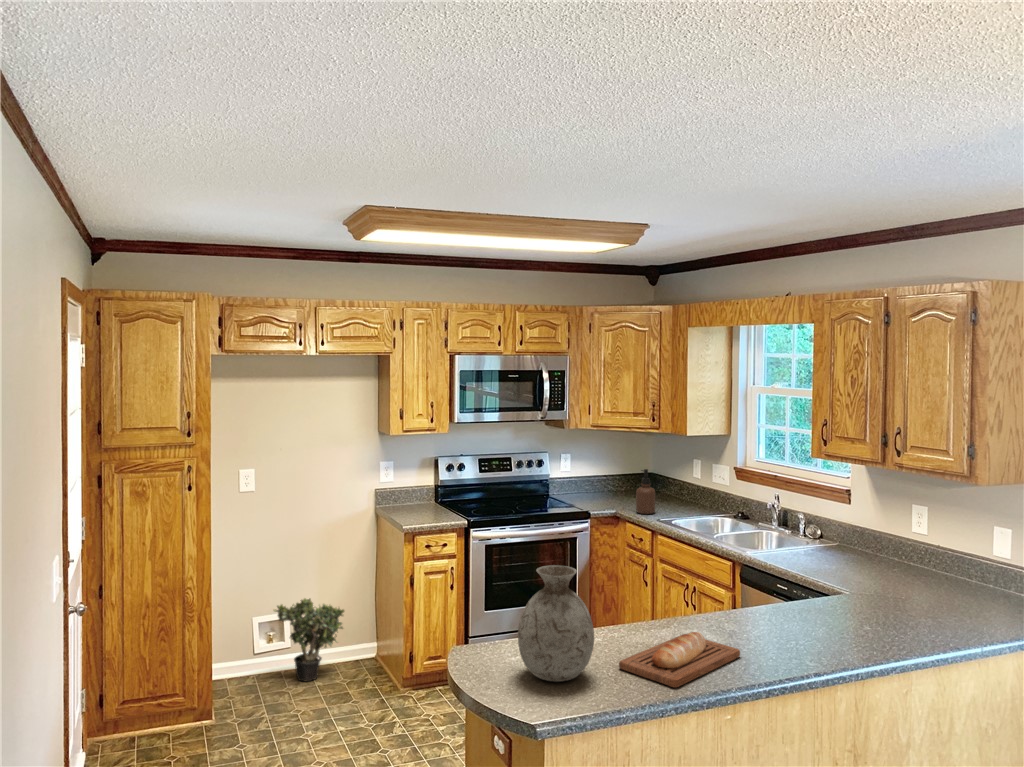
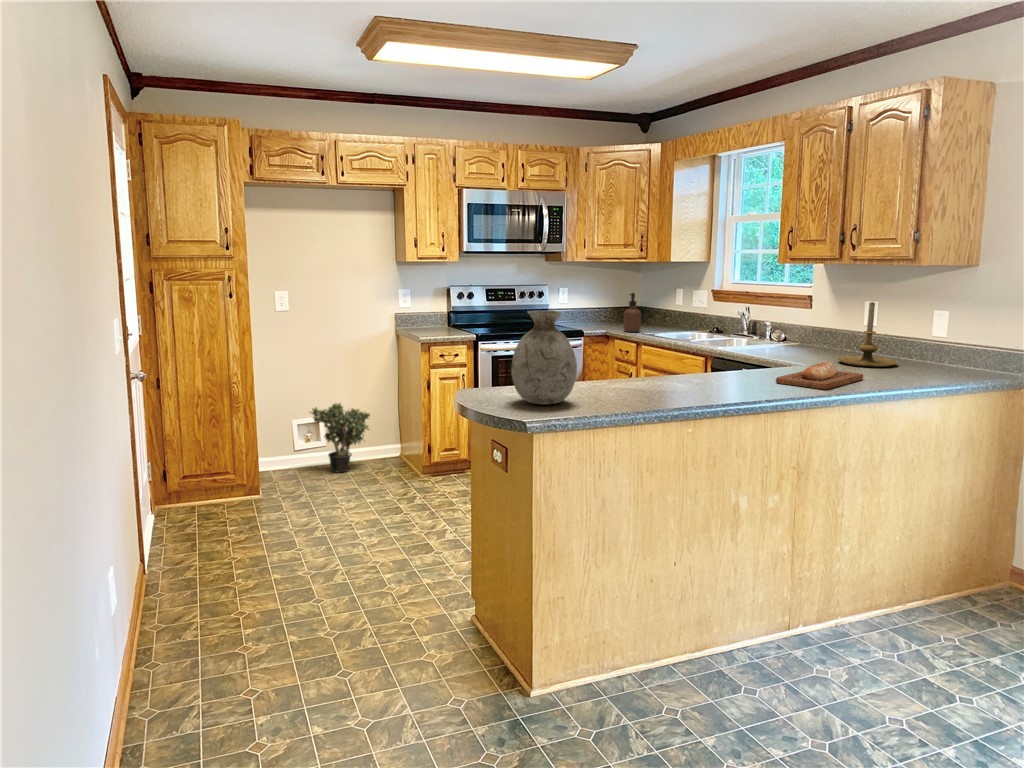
candle holder: none [886,515,956,592] -> present [838,302,898,367]
bread loaf: present [619,632,740,688] -> present [776,362,863,389]

